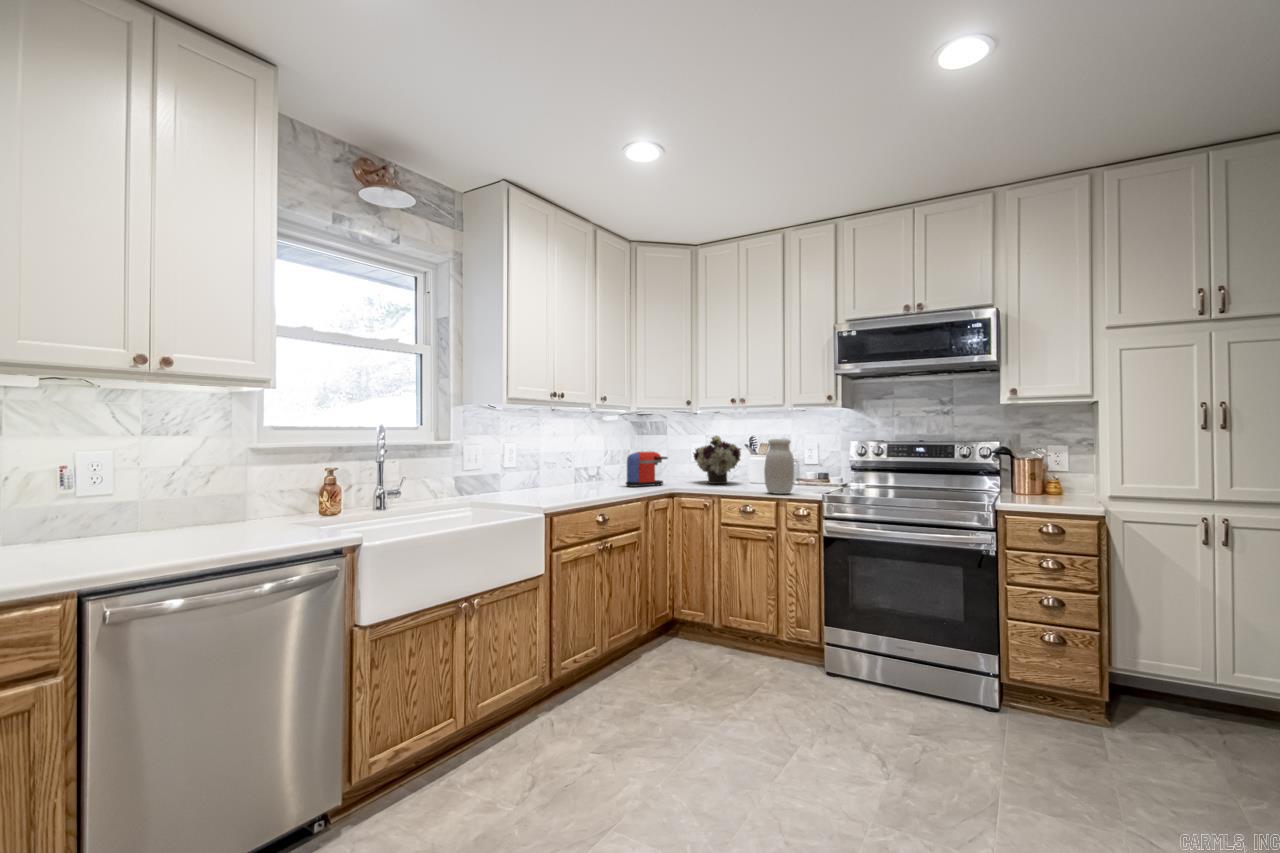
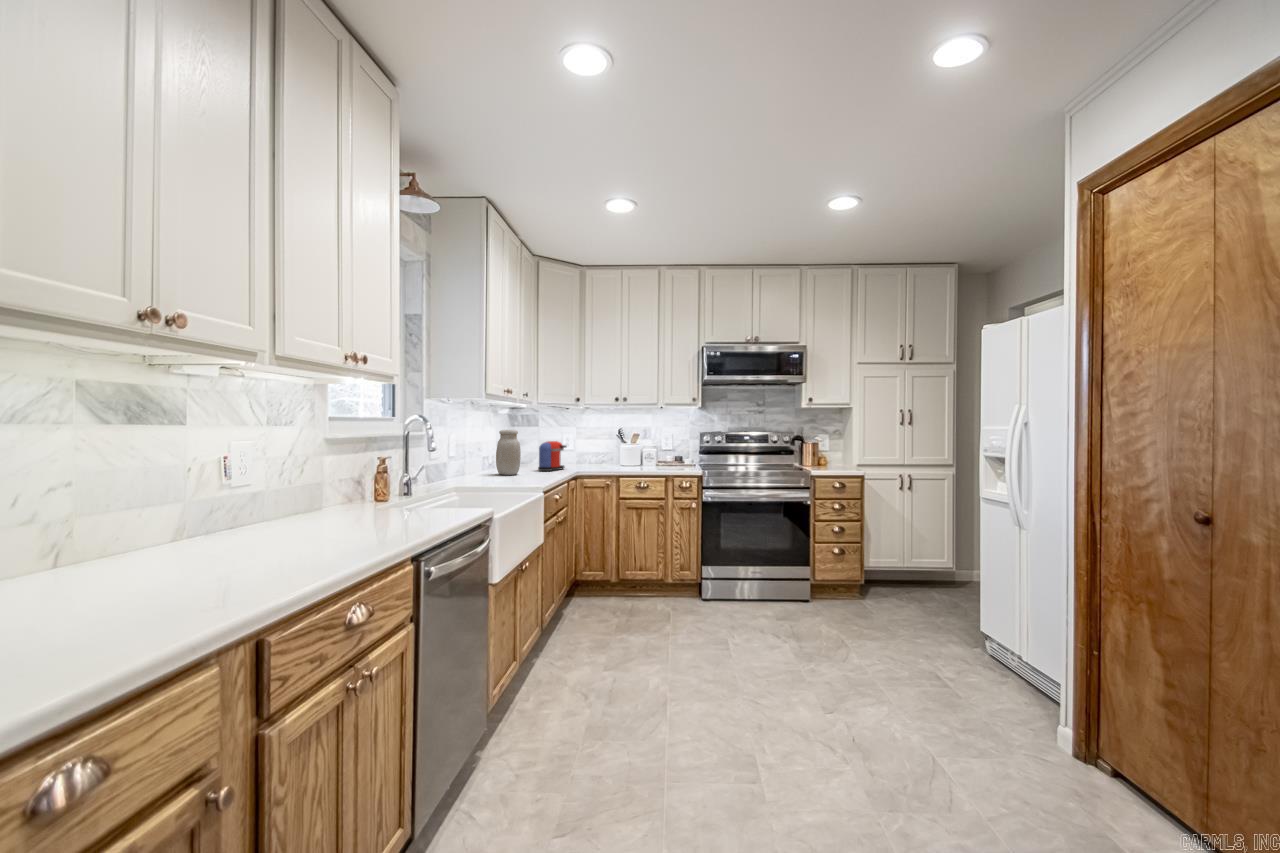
flower arrangement: present [694,436,741,484] -> none [581,427,621,467]
jar: present [764,439,794,494] -> present [496,430,521,475]

